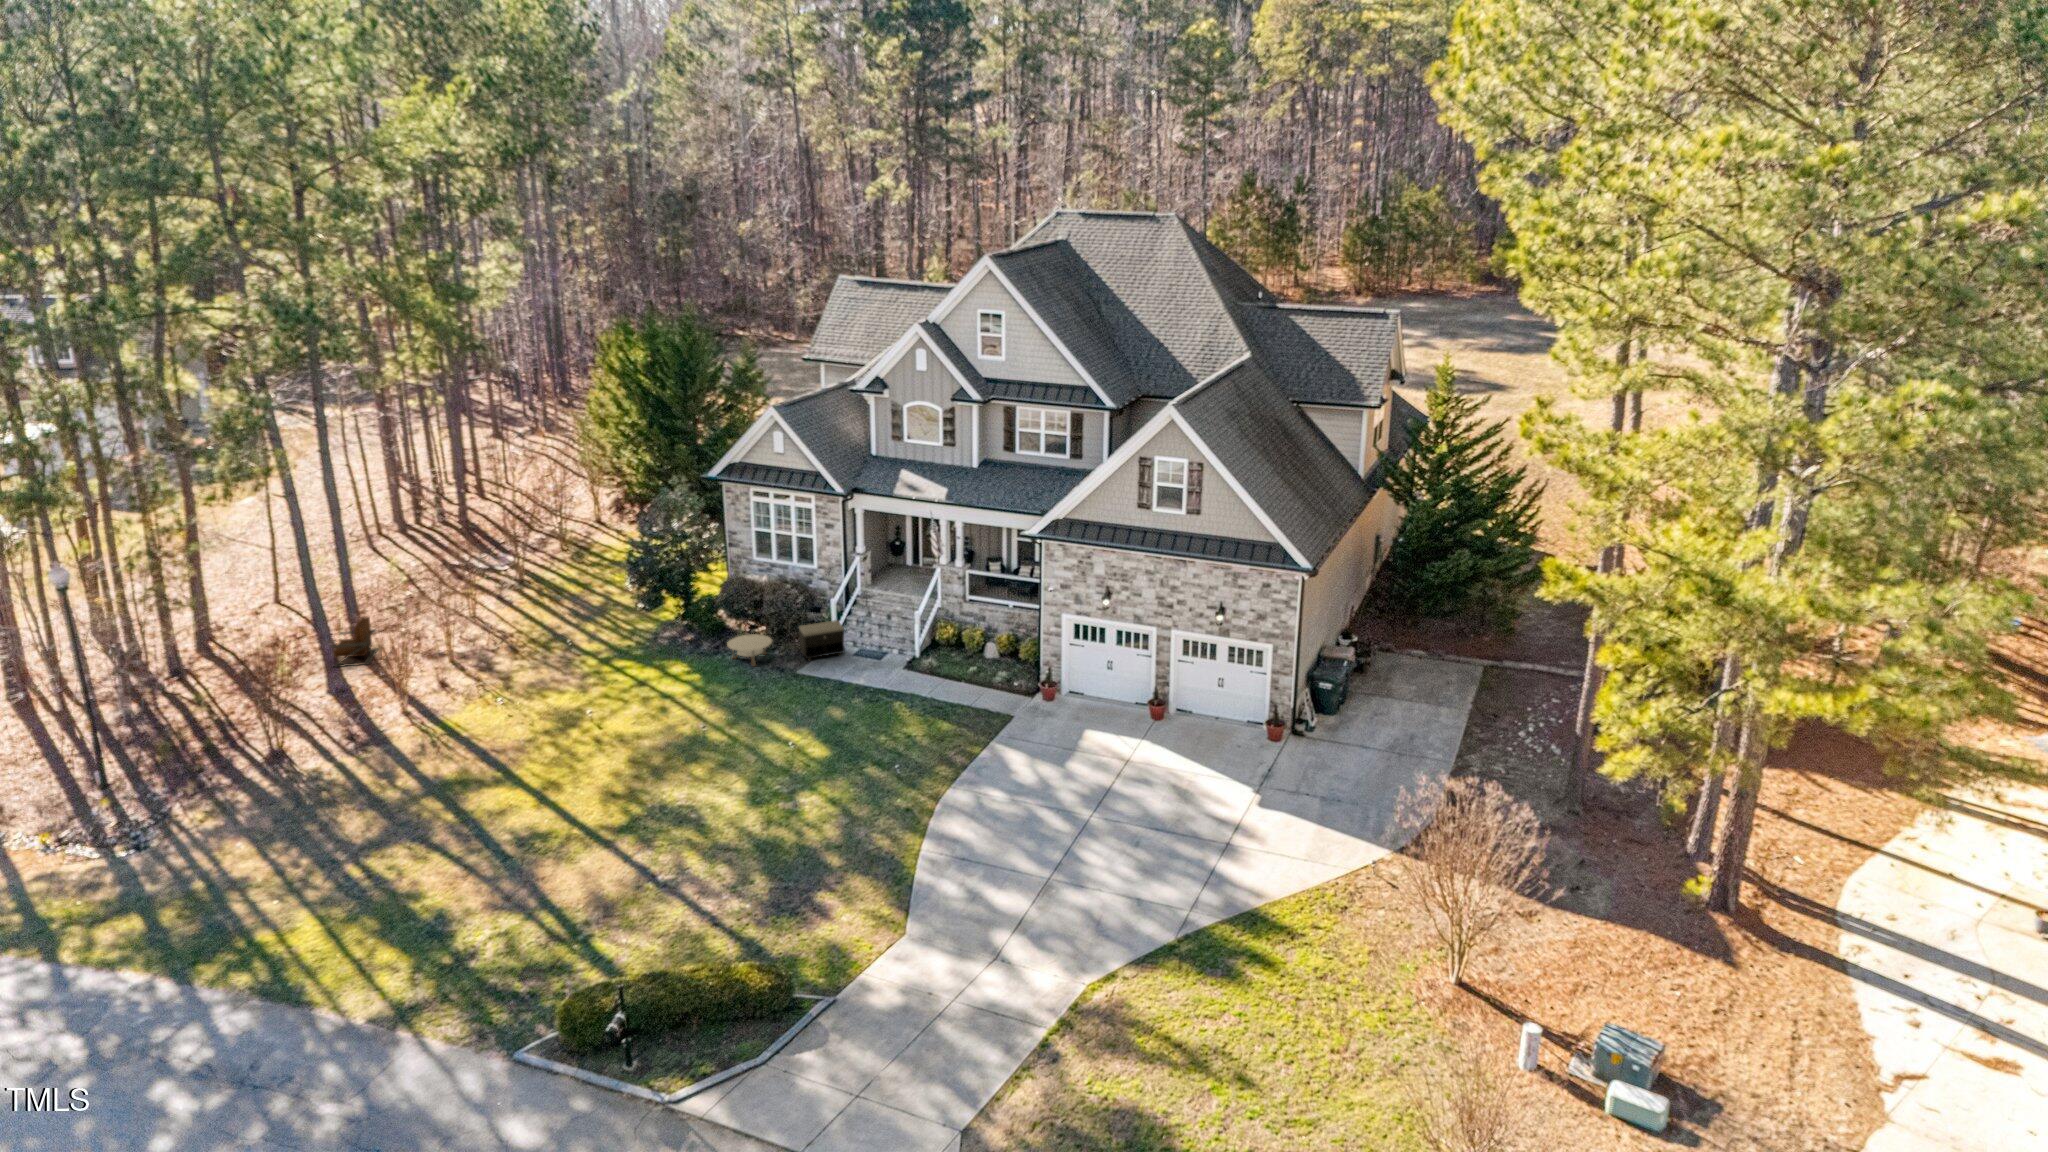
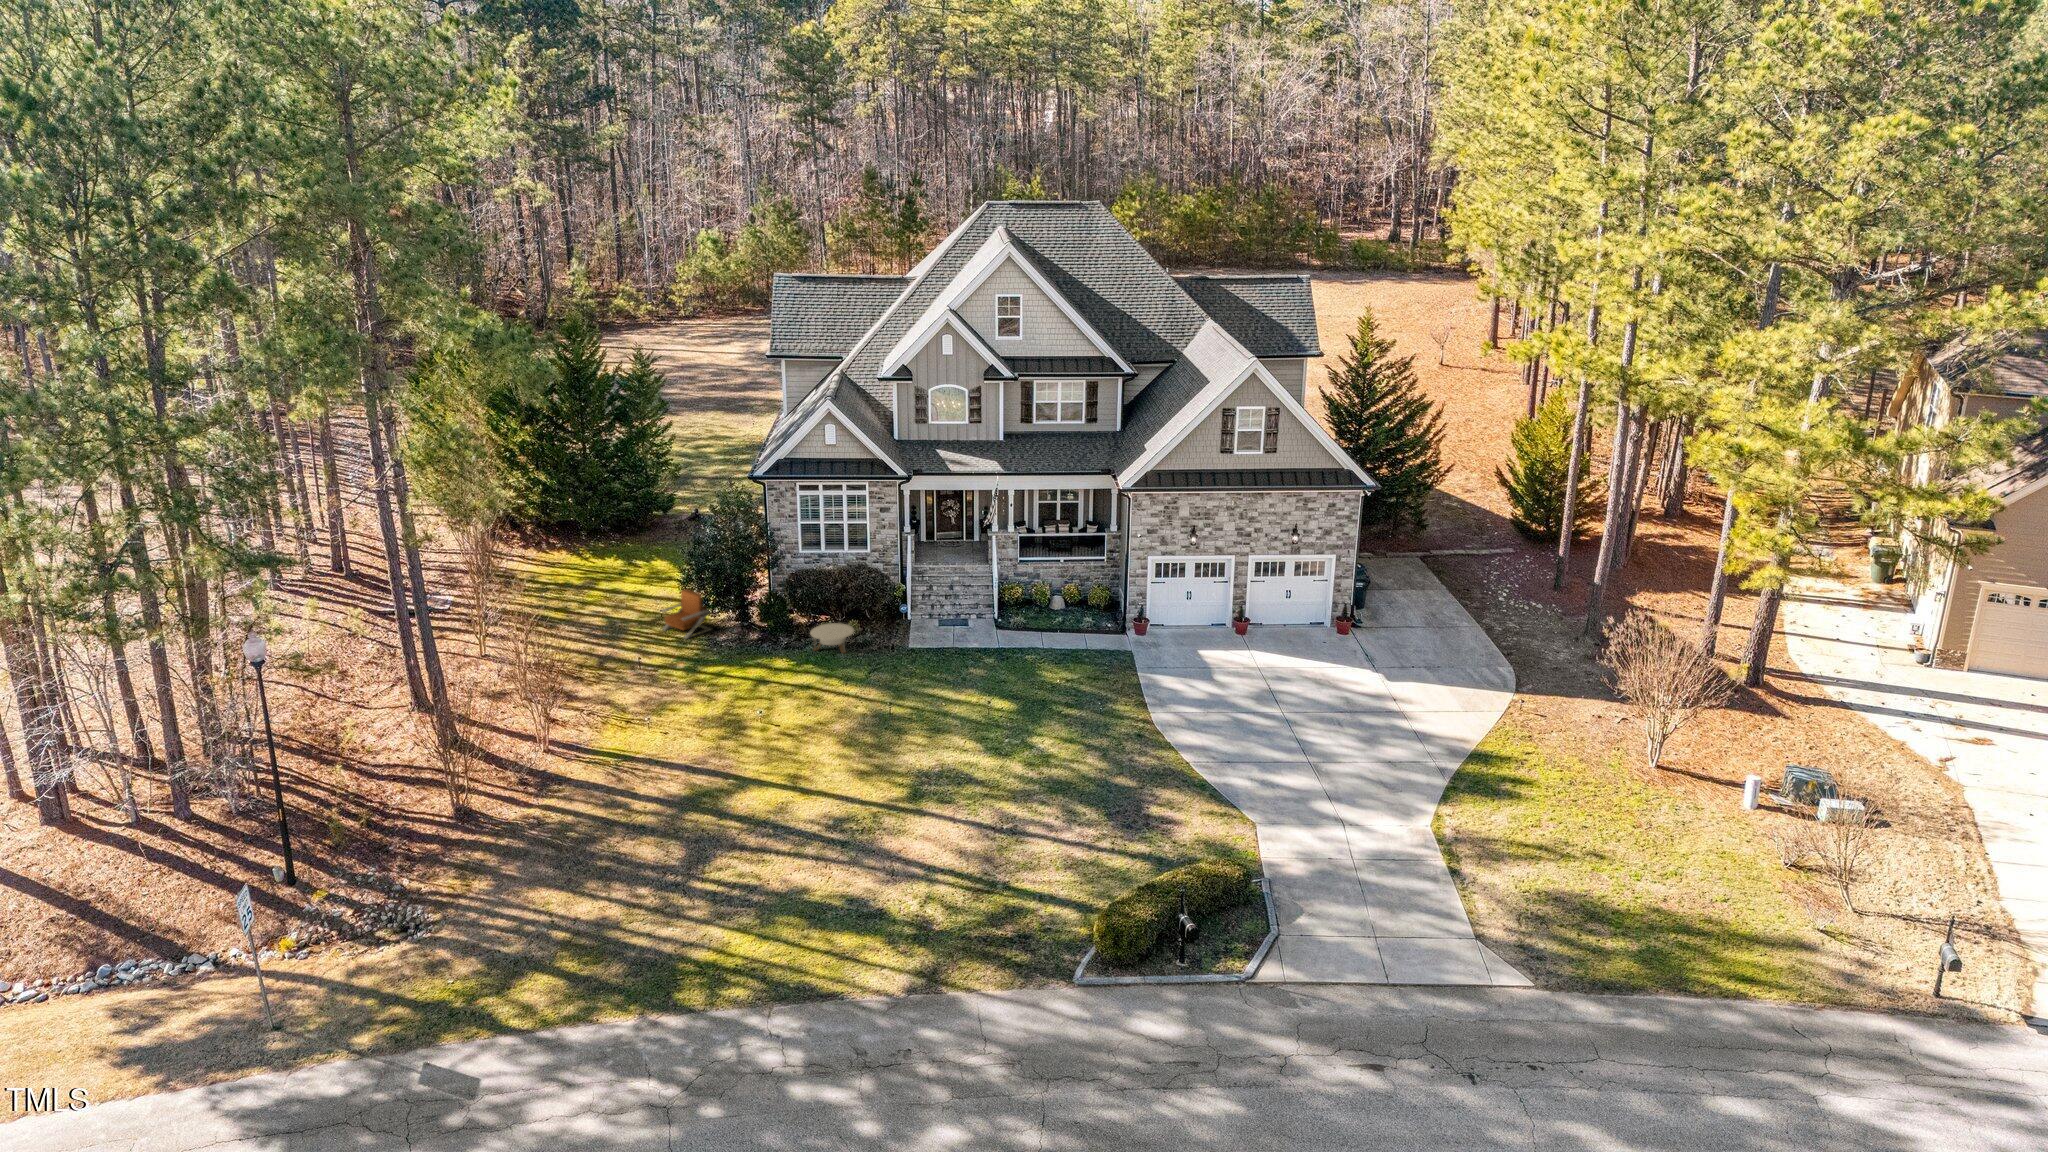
lounge chair: present [331,617,378,667] -> present [661,589,712,639]
storage bench: present [799,620,845,659] -> none [874,598,918,640]

